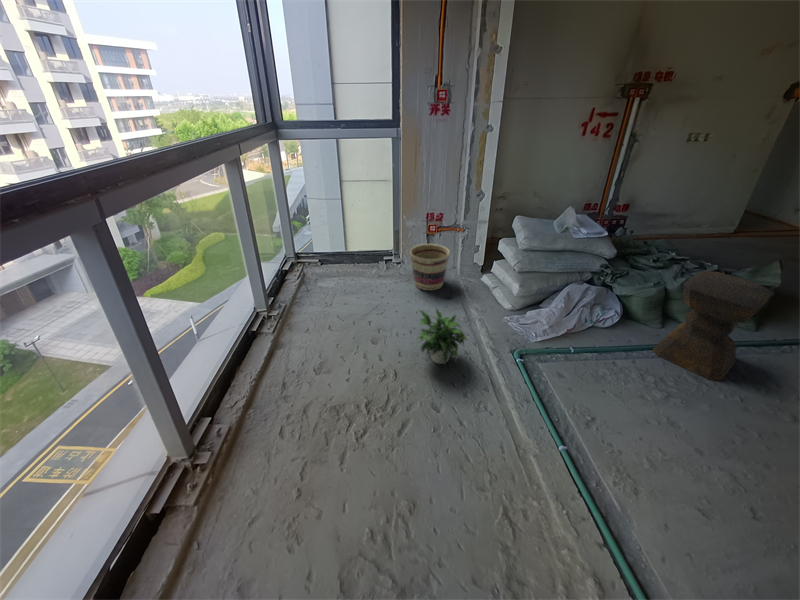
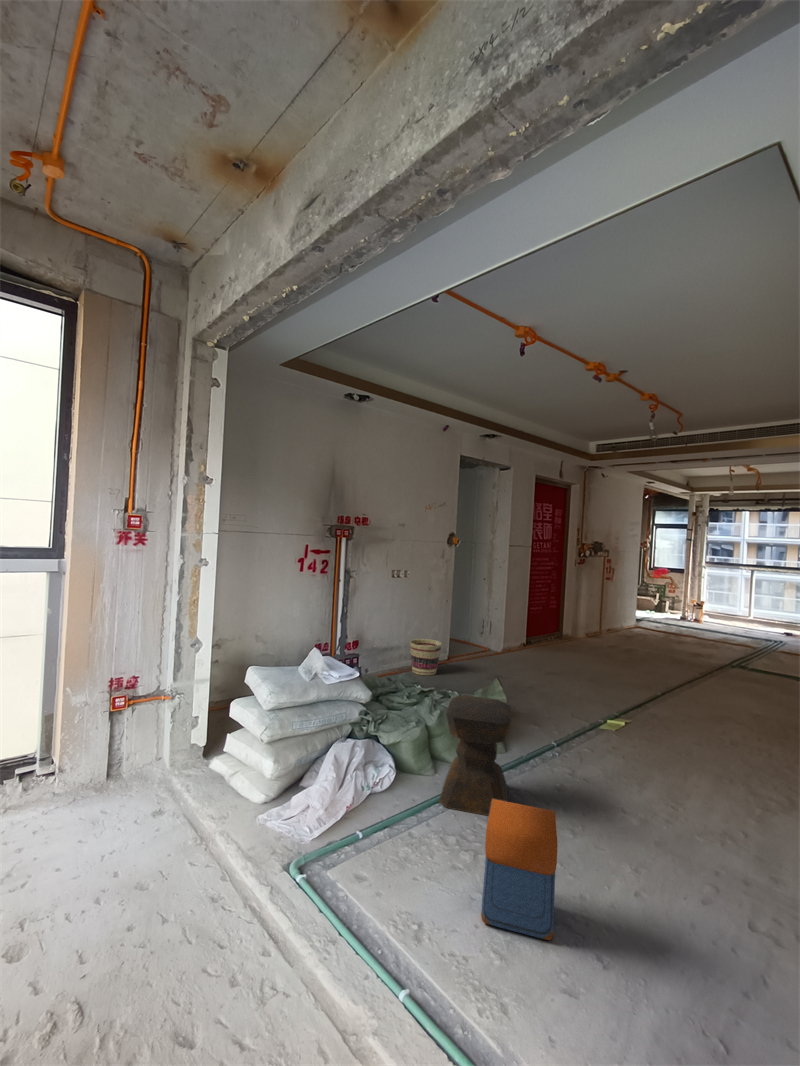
basket: present [410,244,450,290] -> present [410,639,442,675]
potted plant: present [417,309,467,364] -> none [118,829,223,944]
backpack: none [648,366,765,479] -> present [481,799,558,940]

